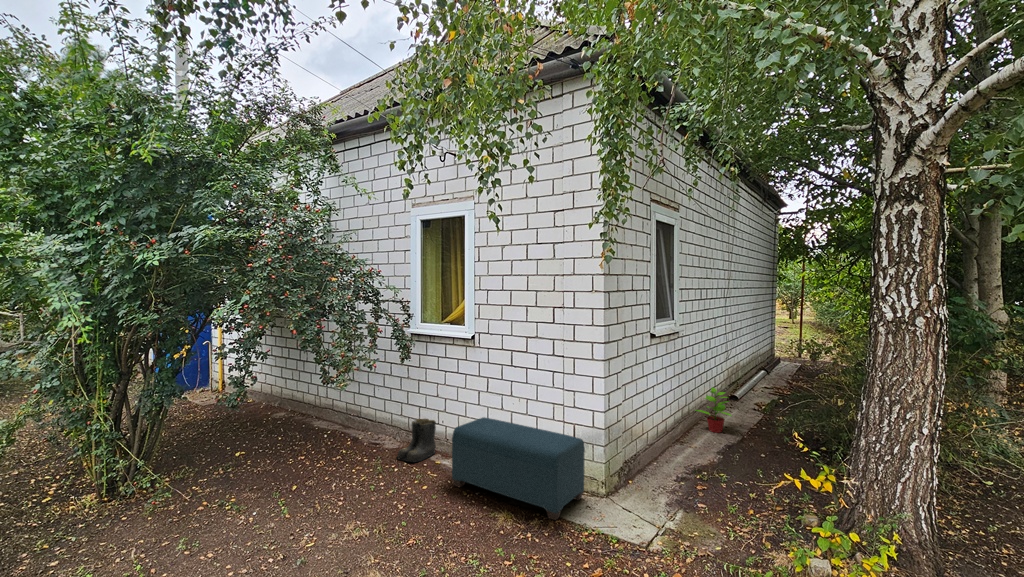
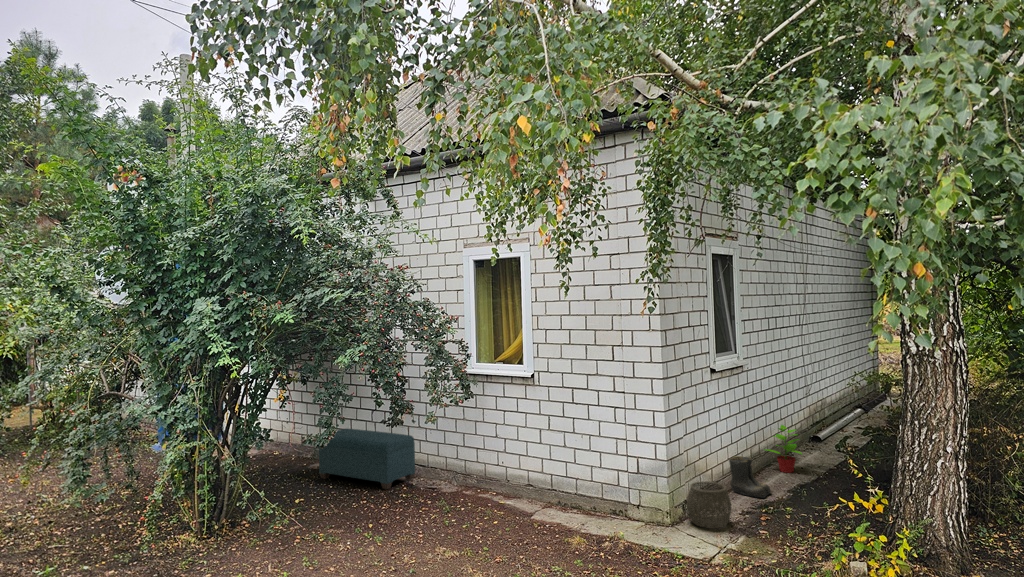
bench: present [452,417,585,520] -> present [319,429,415,489]
boots: present [397,419,436,462] -> present [729,456,771,498]
woven basket: none [623,448,670,500] -> present [687,481,732,528]

